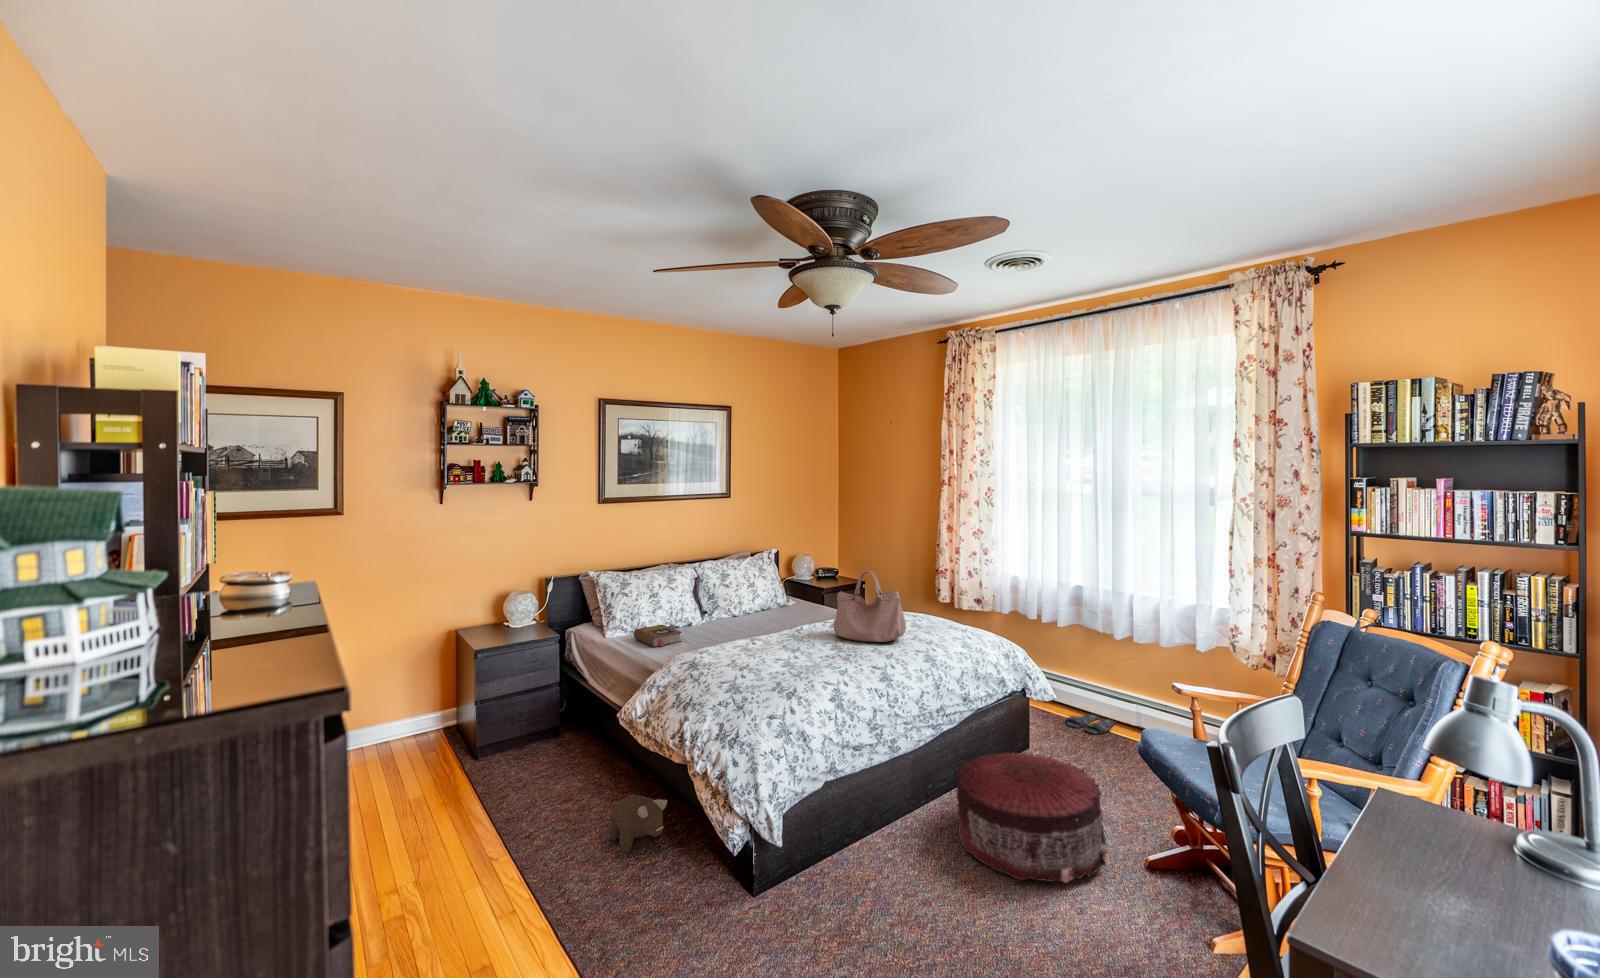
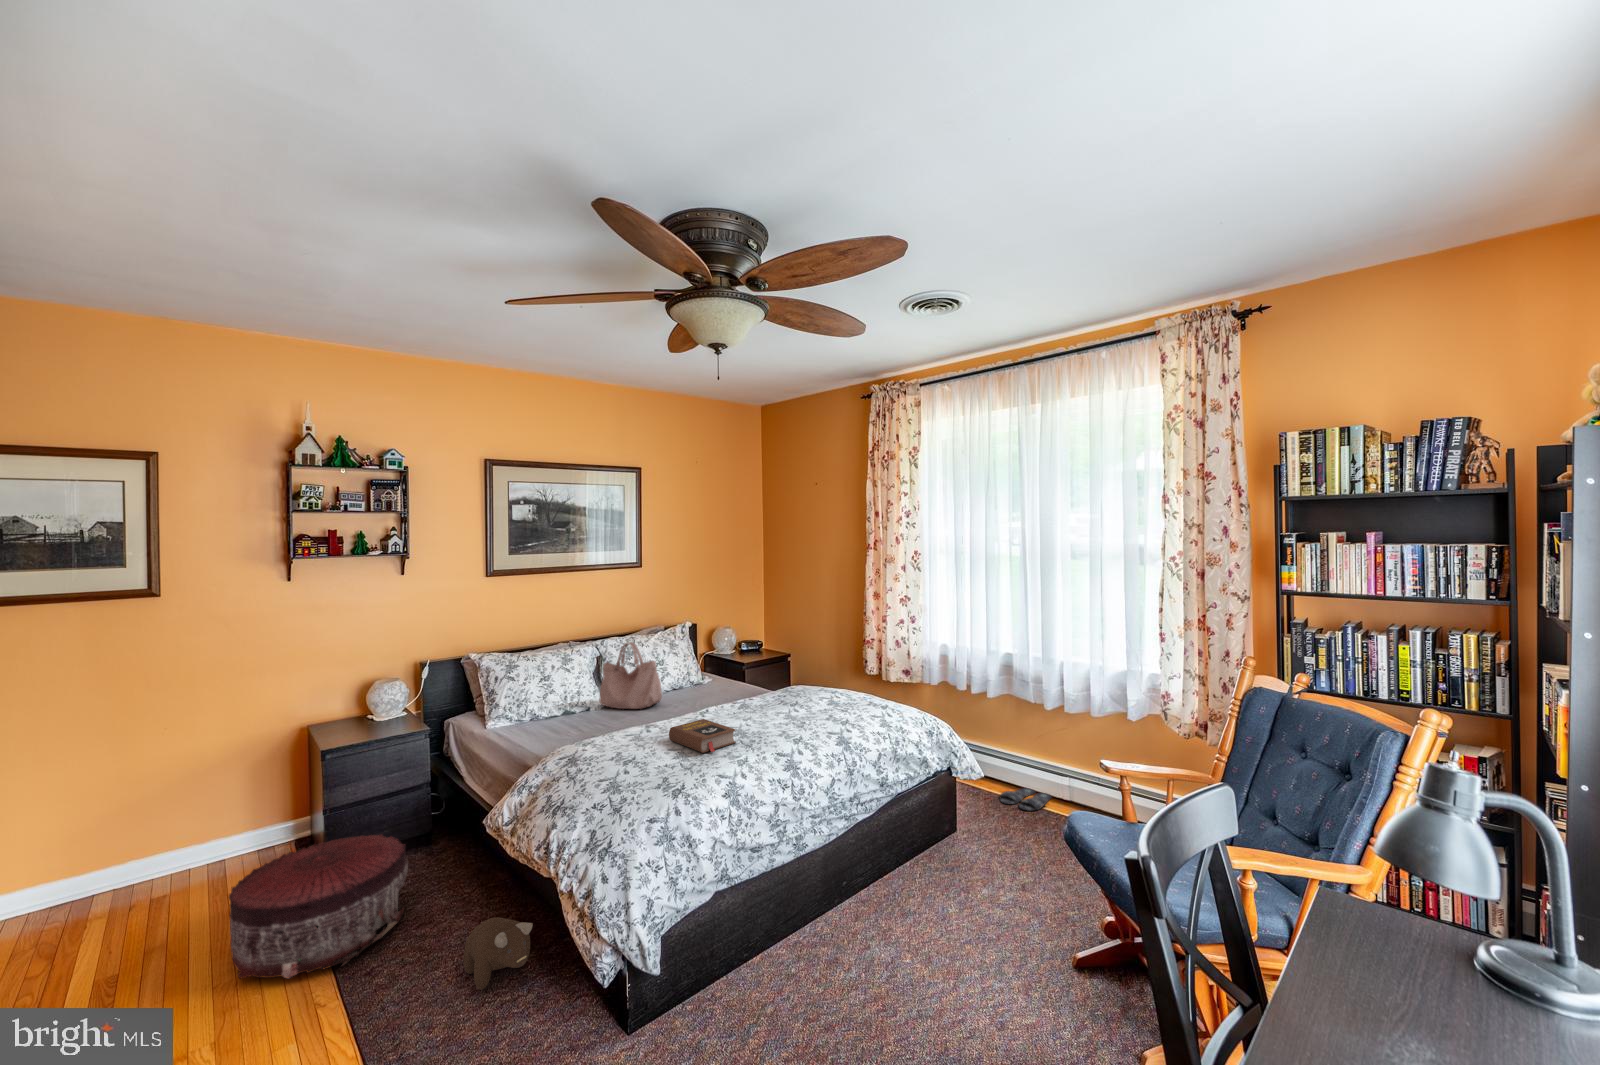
handbag: present [834,570,906,642] -> present [600,642,662,709]
book: present [634,625,682,647] -> present [669,719,736,753]
pouf: present [956,753,1107,883] -> present [229,835,408,978]

